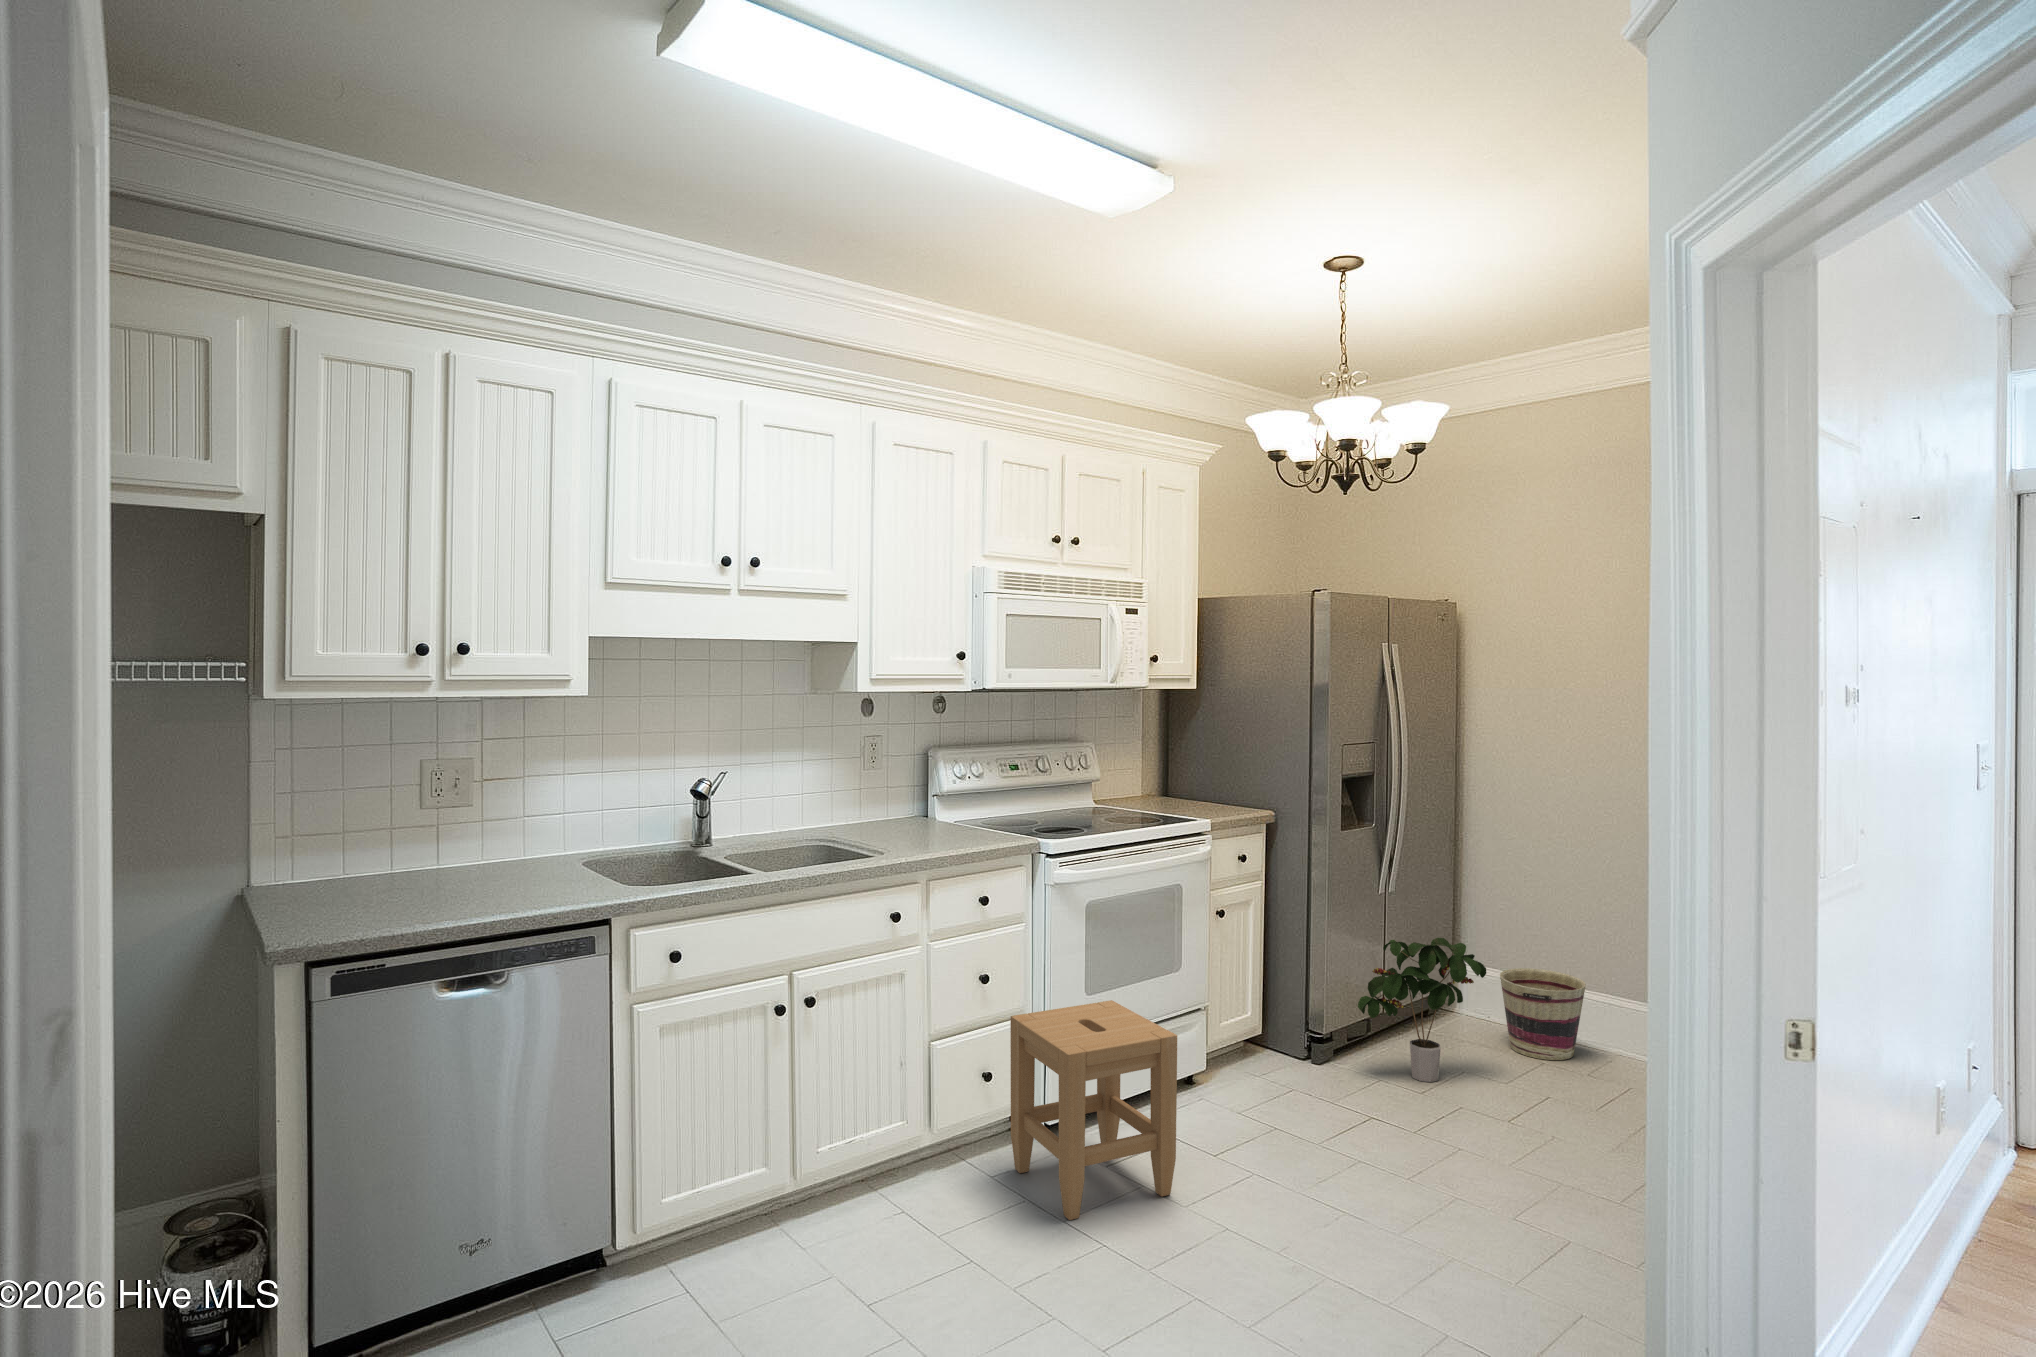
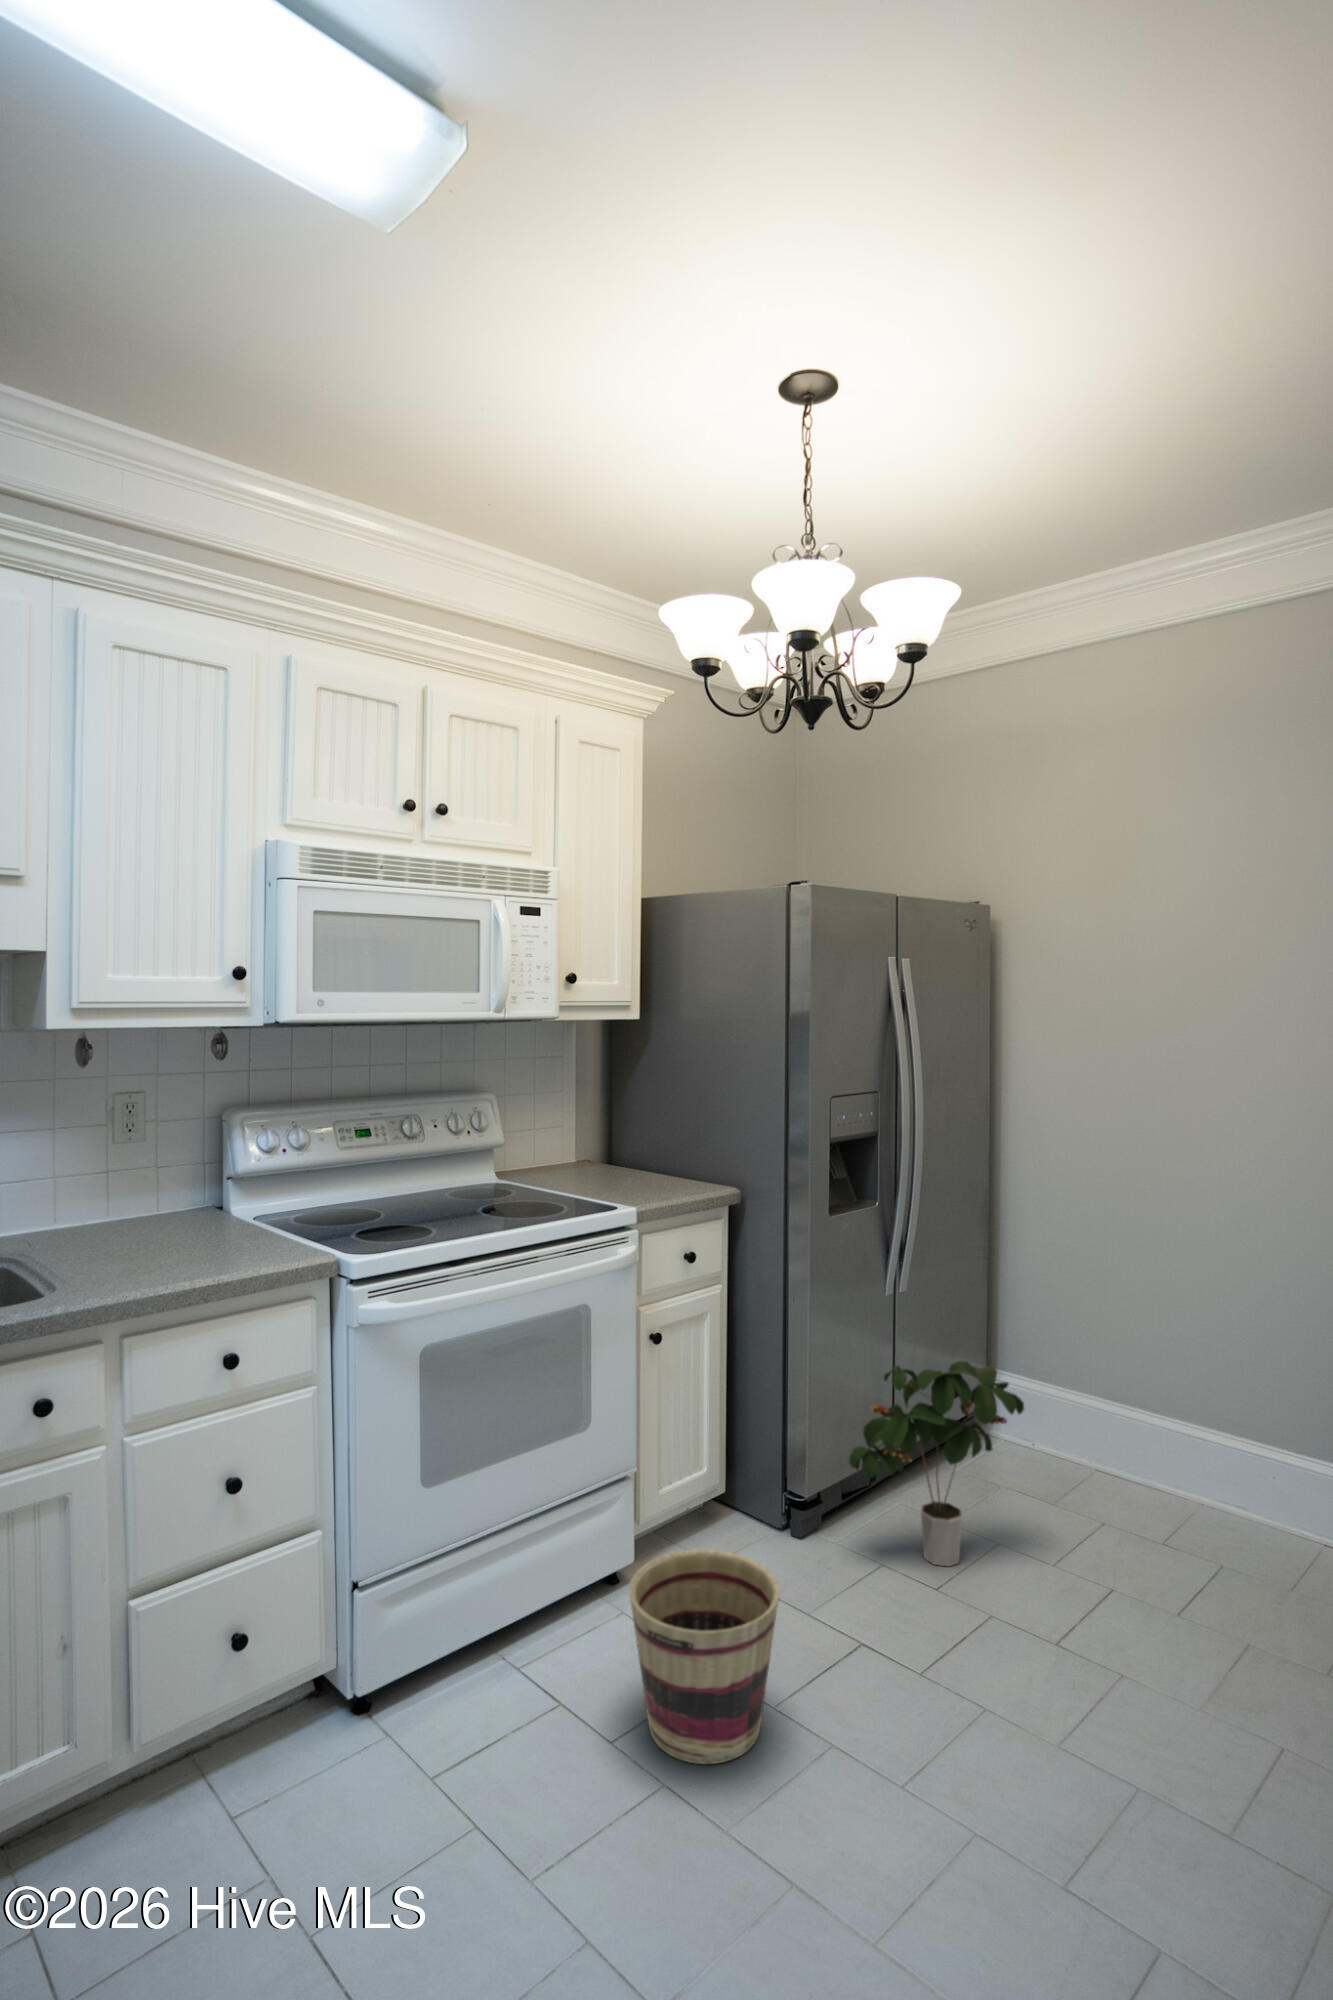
basket: present [1500,968,1586,1060] -> present [629,1549,779,1764]
stool: present [1010,1000,1177,1220] -> none [261,1504,511,1929]

